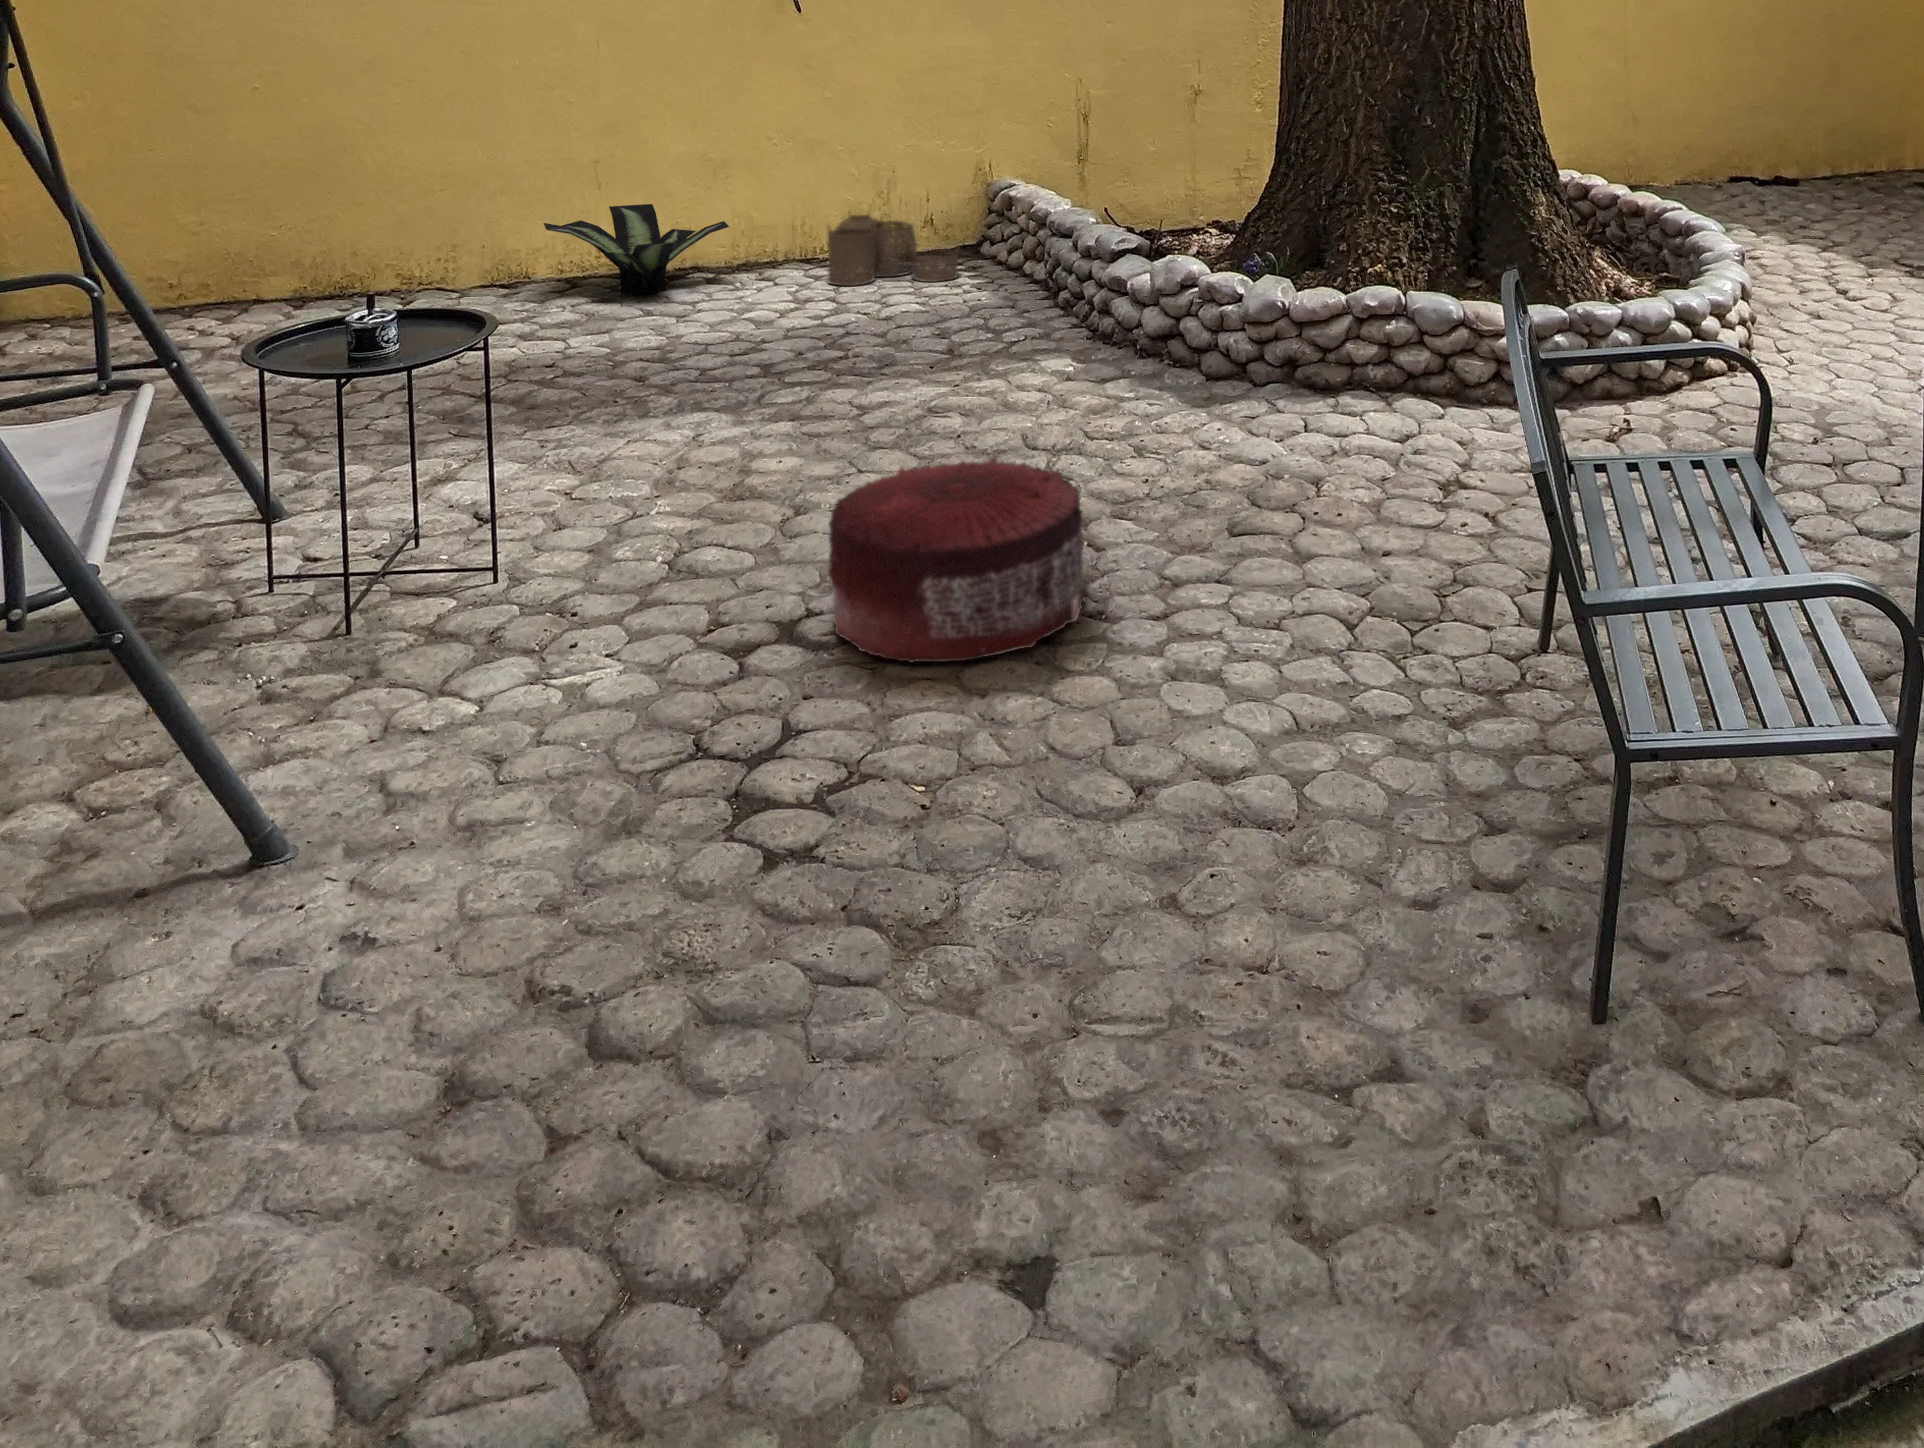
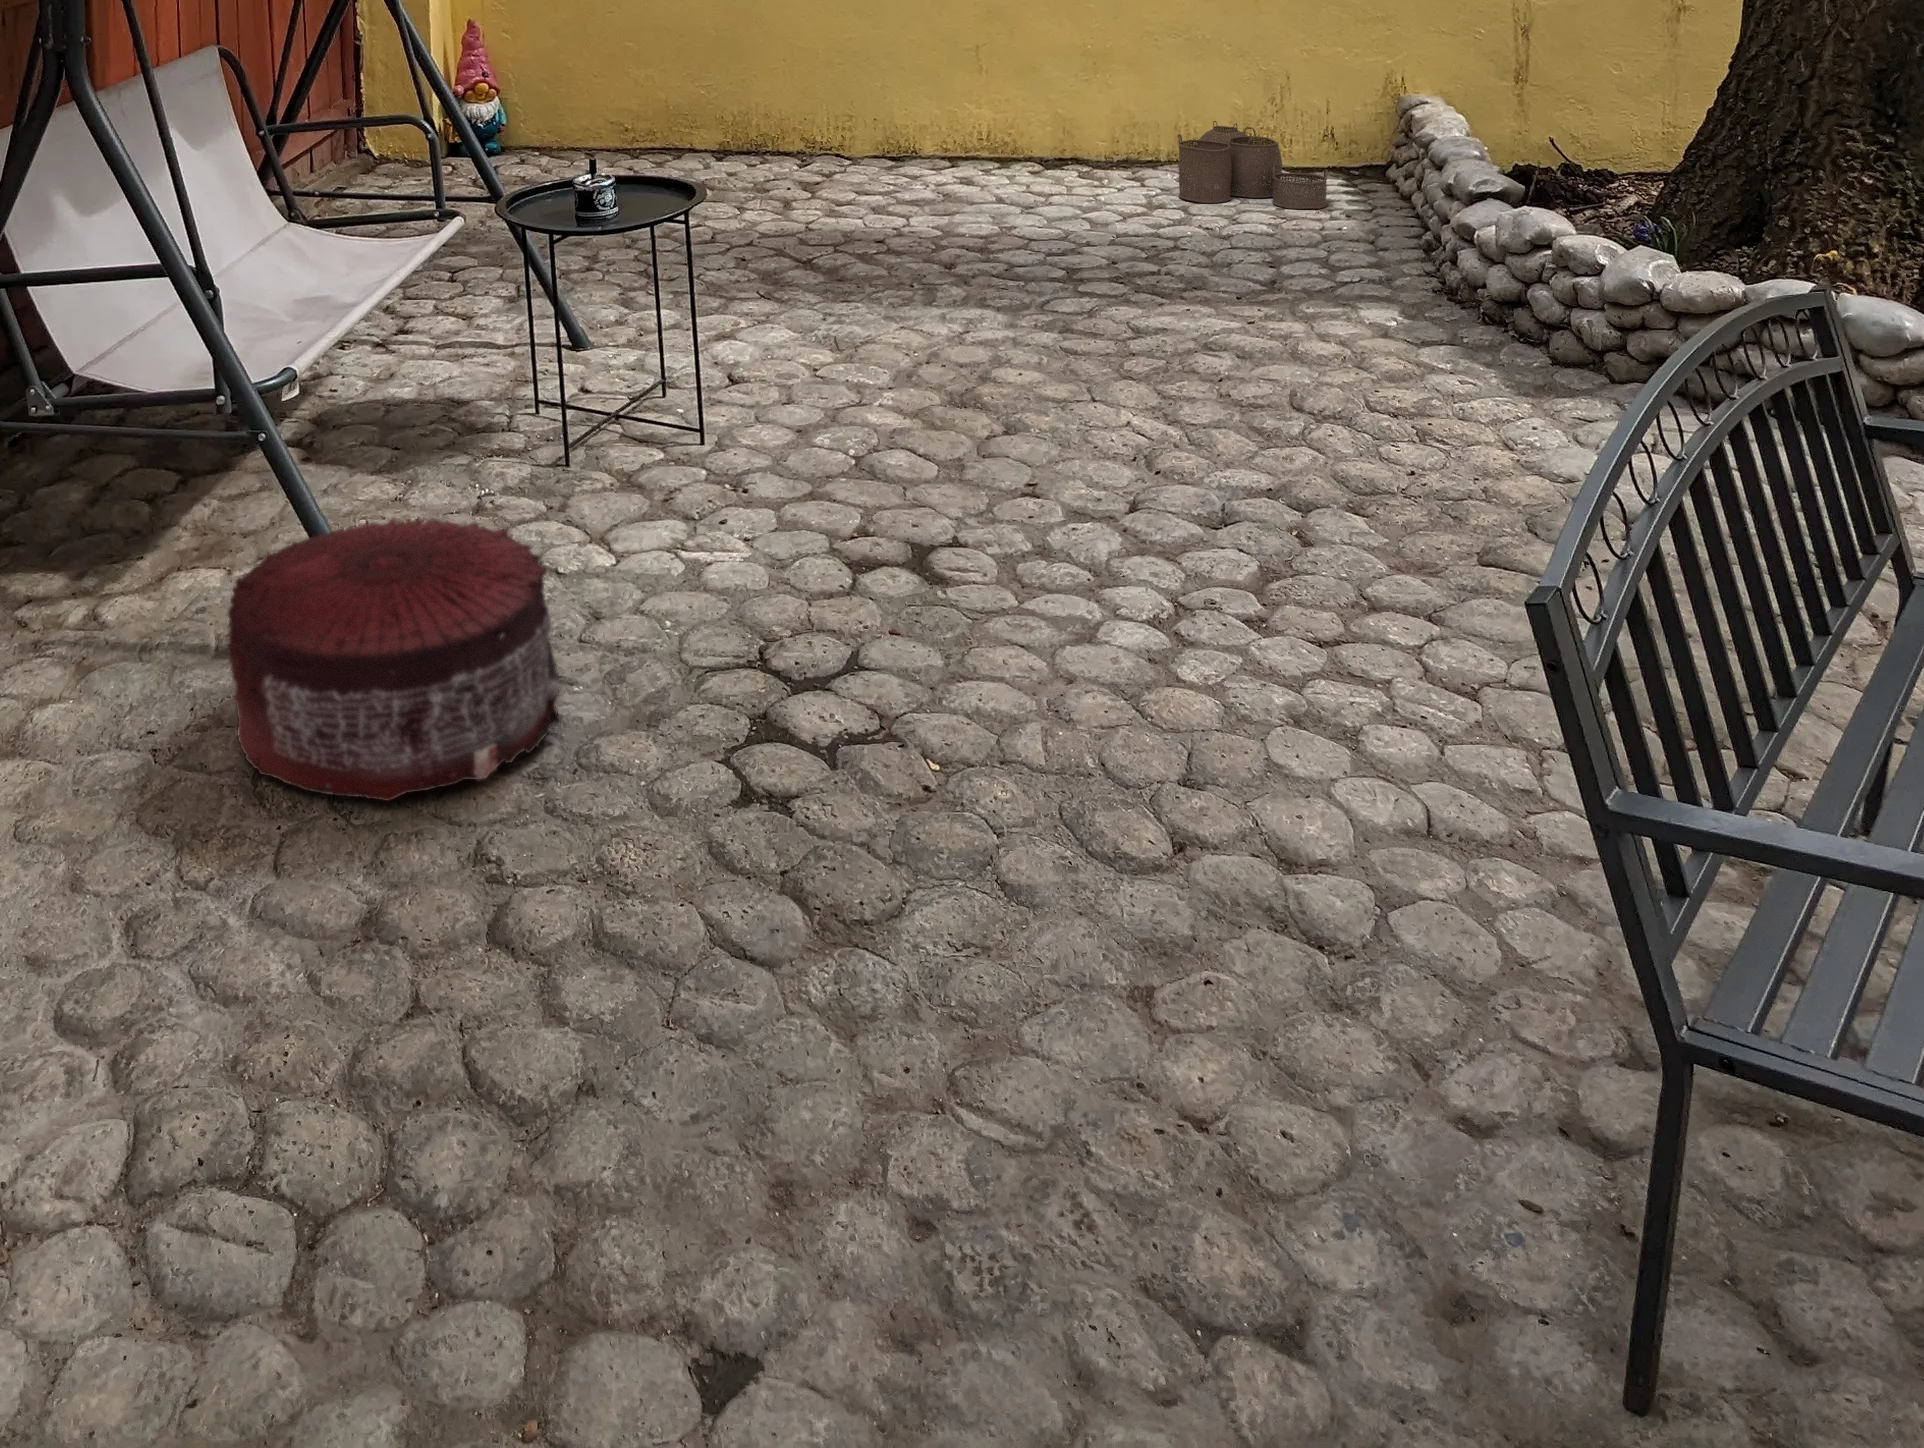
potted plant: present [544,204,729,296] -> none [899,96,1076,189]
pouf: present [828,458,1086,663] -> present [228,518,561,801]

